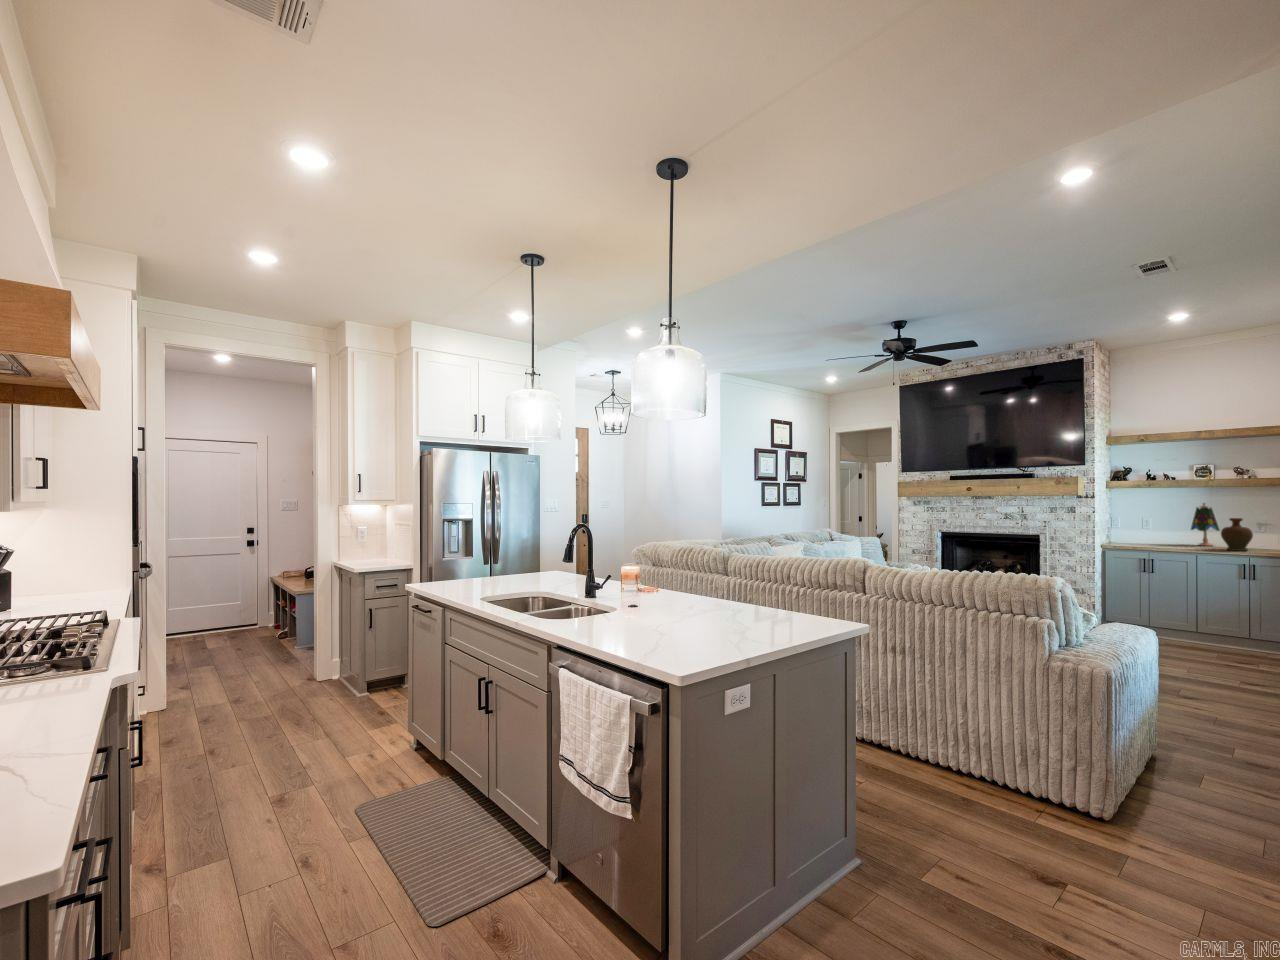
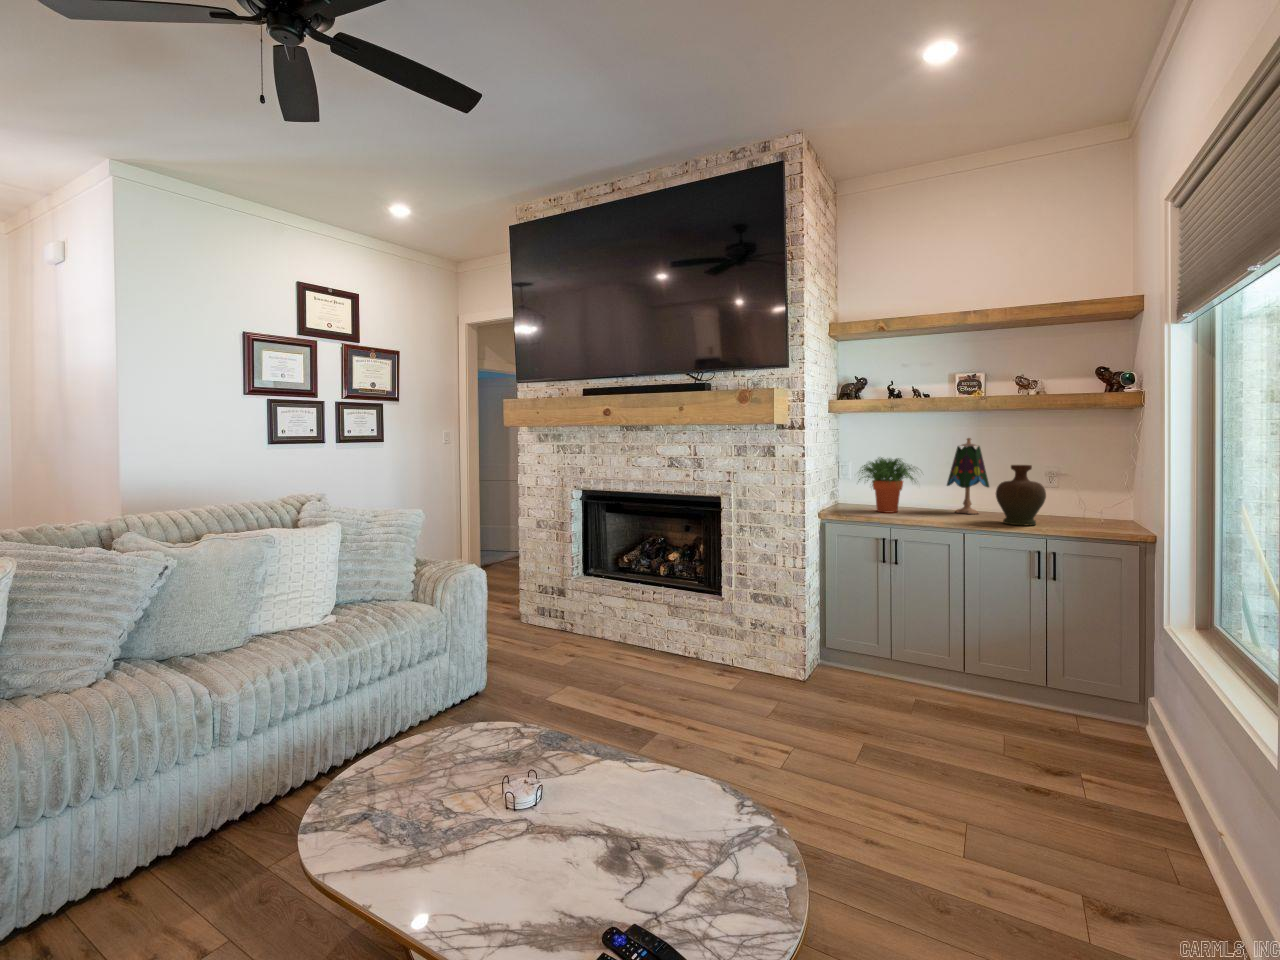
potted plant: none [1126,513,1174,545] -> present [859,458,916,513]

